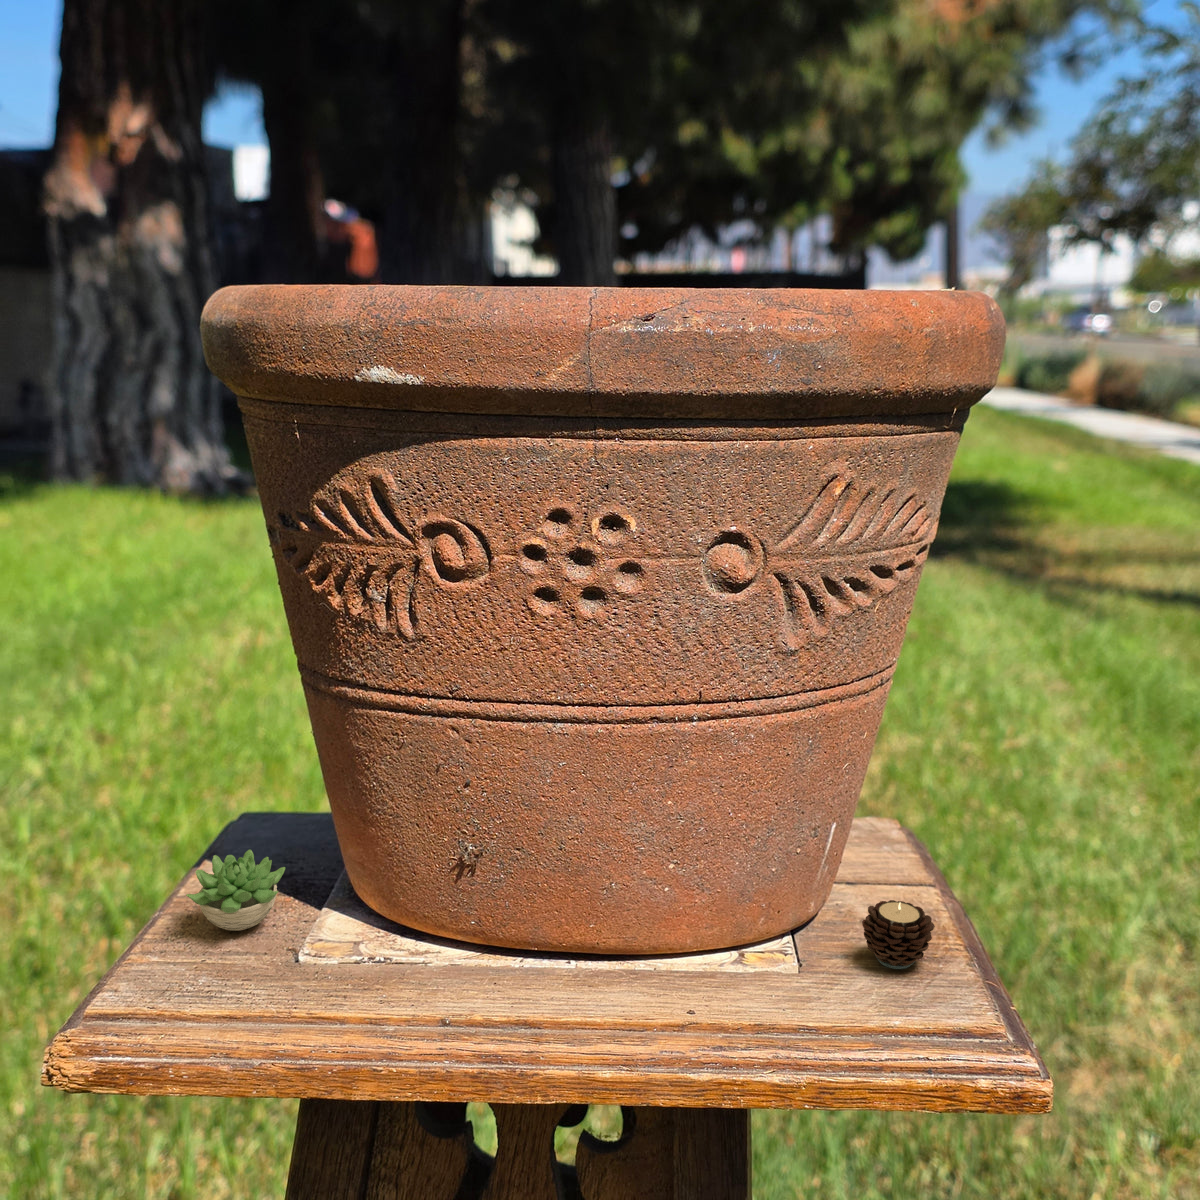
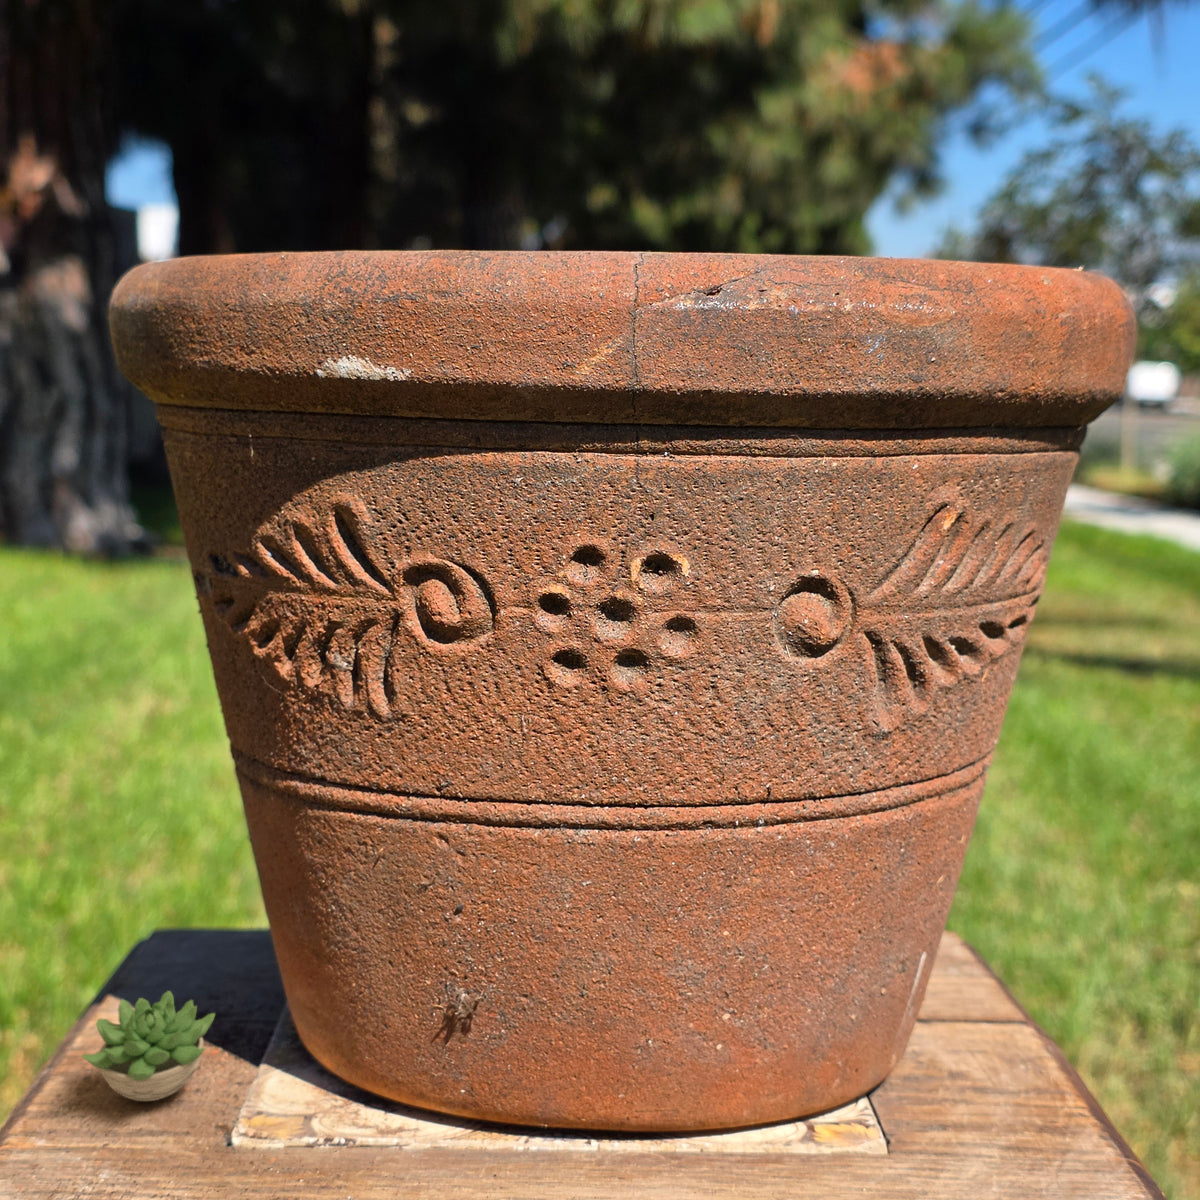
candle: present [862,900,935,969] -> none [966,1051,1060,1144]

